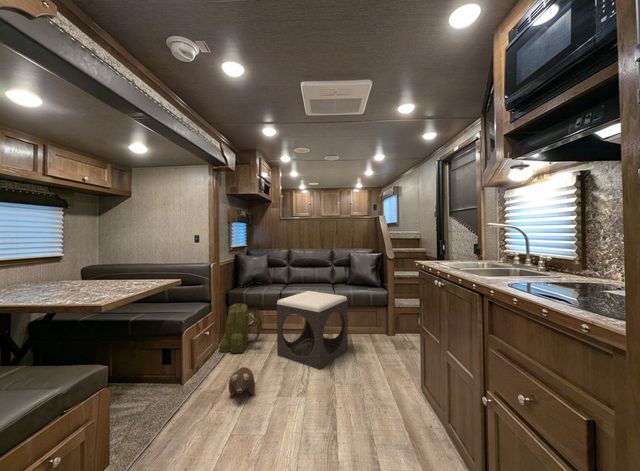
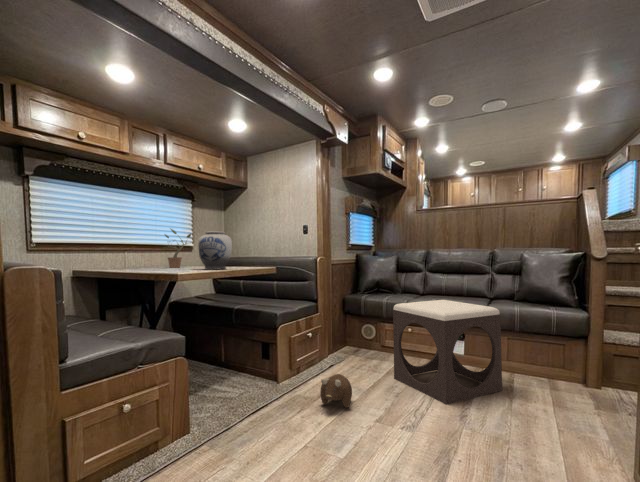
potted plant: none [24,243,70,288] -> present [165,229,191,268]
vase: none [88,251,129,292] -> present [198,232,232,270]
backpack: present [219,303,262,353] -> none [327,308,381,368]

